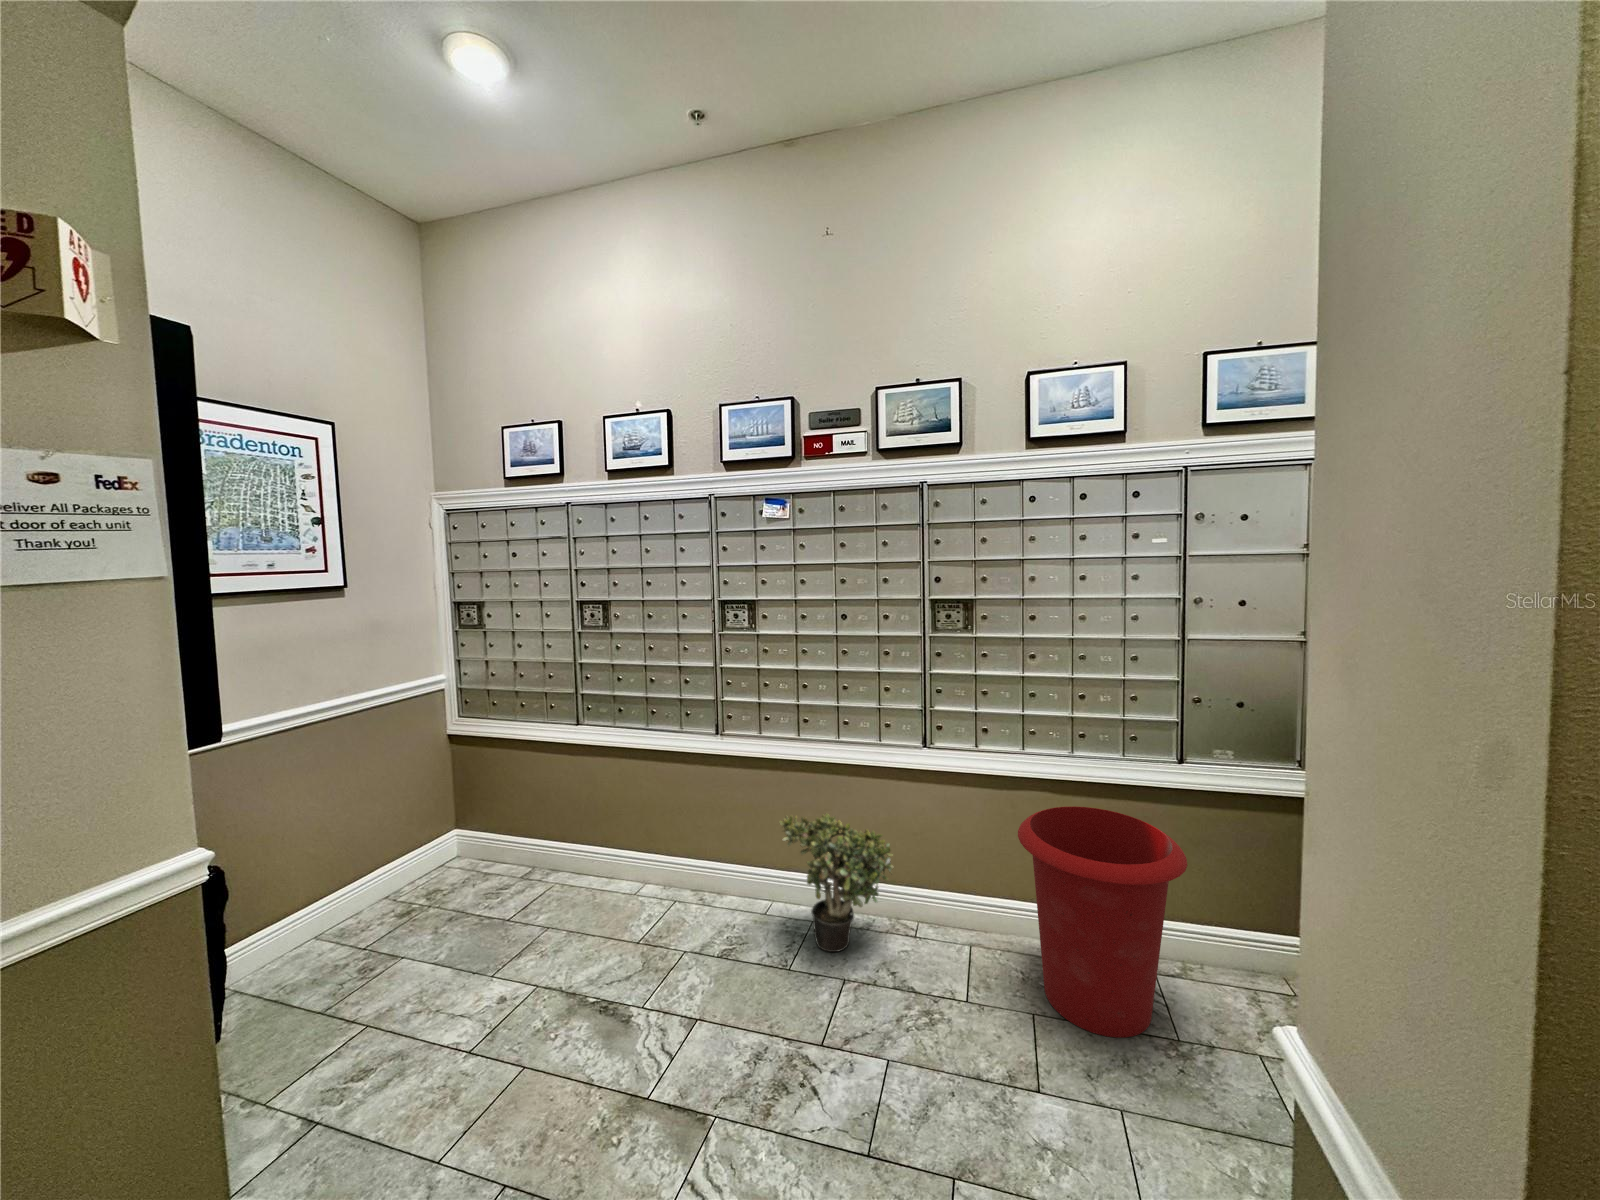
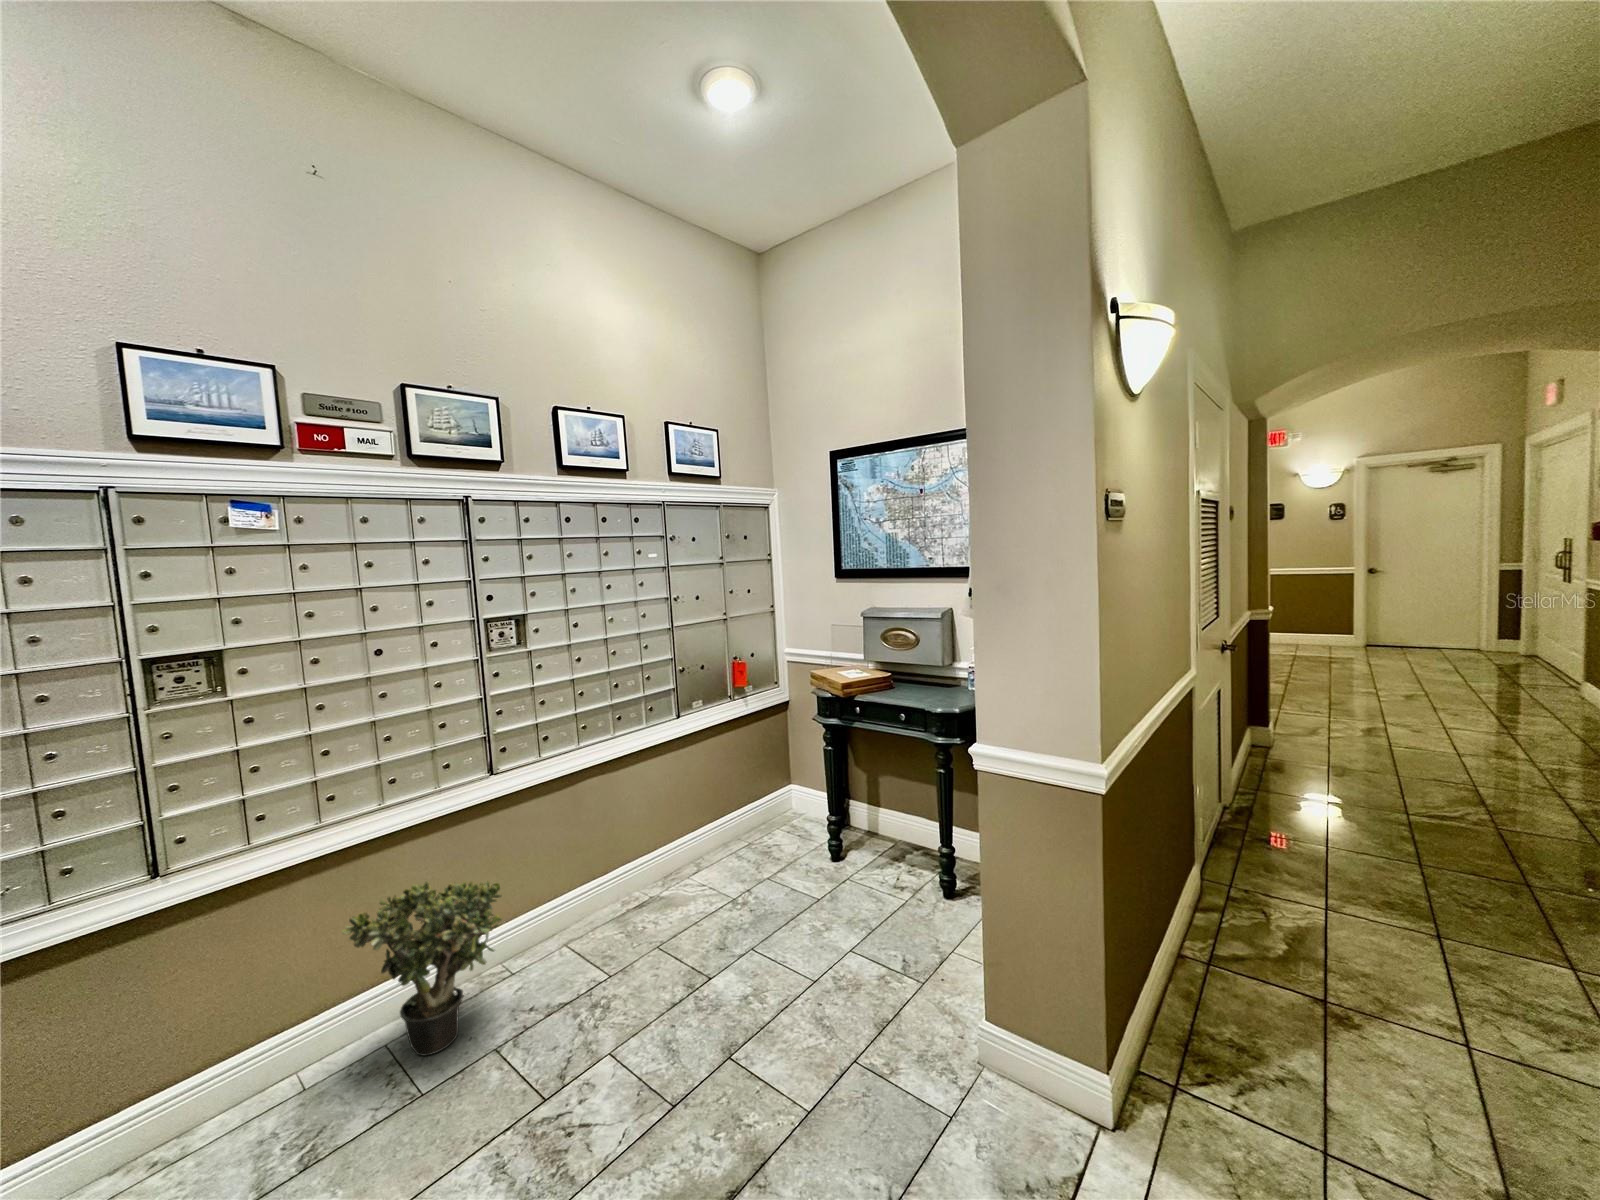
waste bin: present [1018,806,1187,1038] -> none [607,757,734,934]

